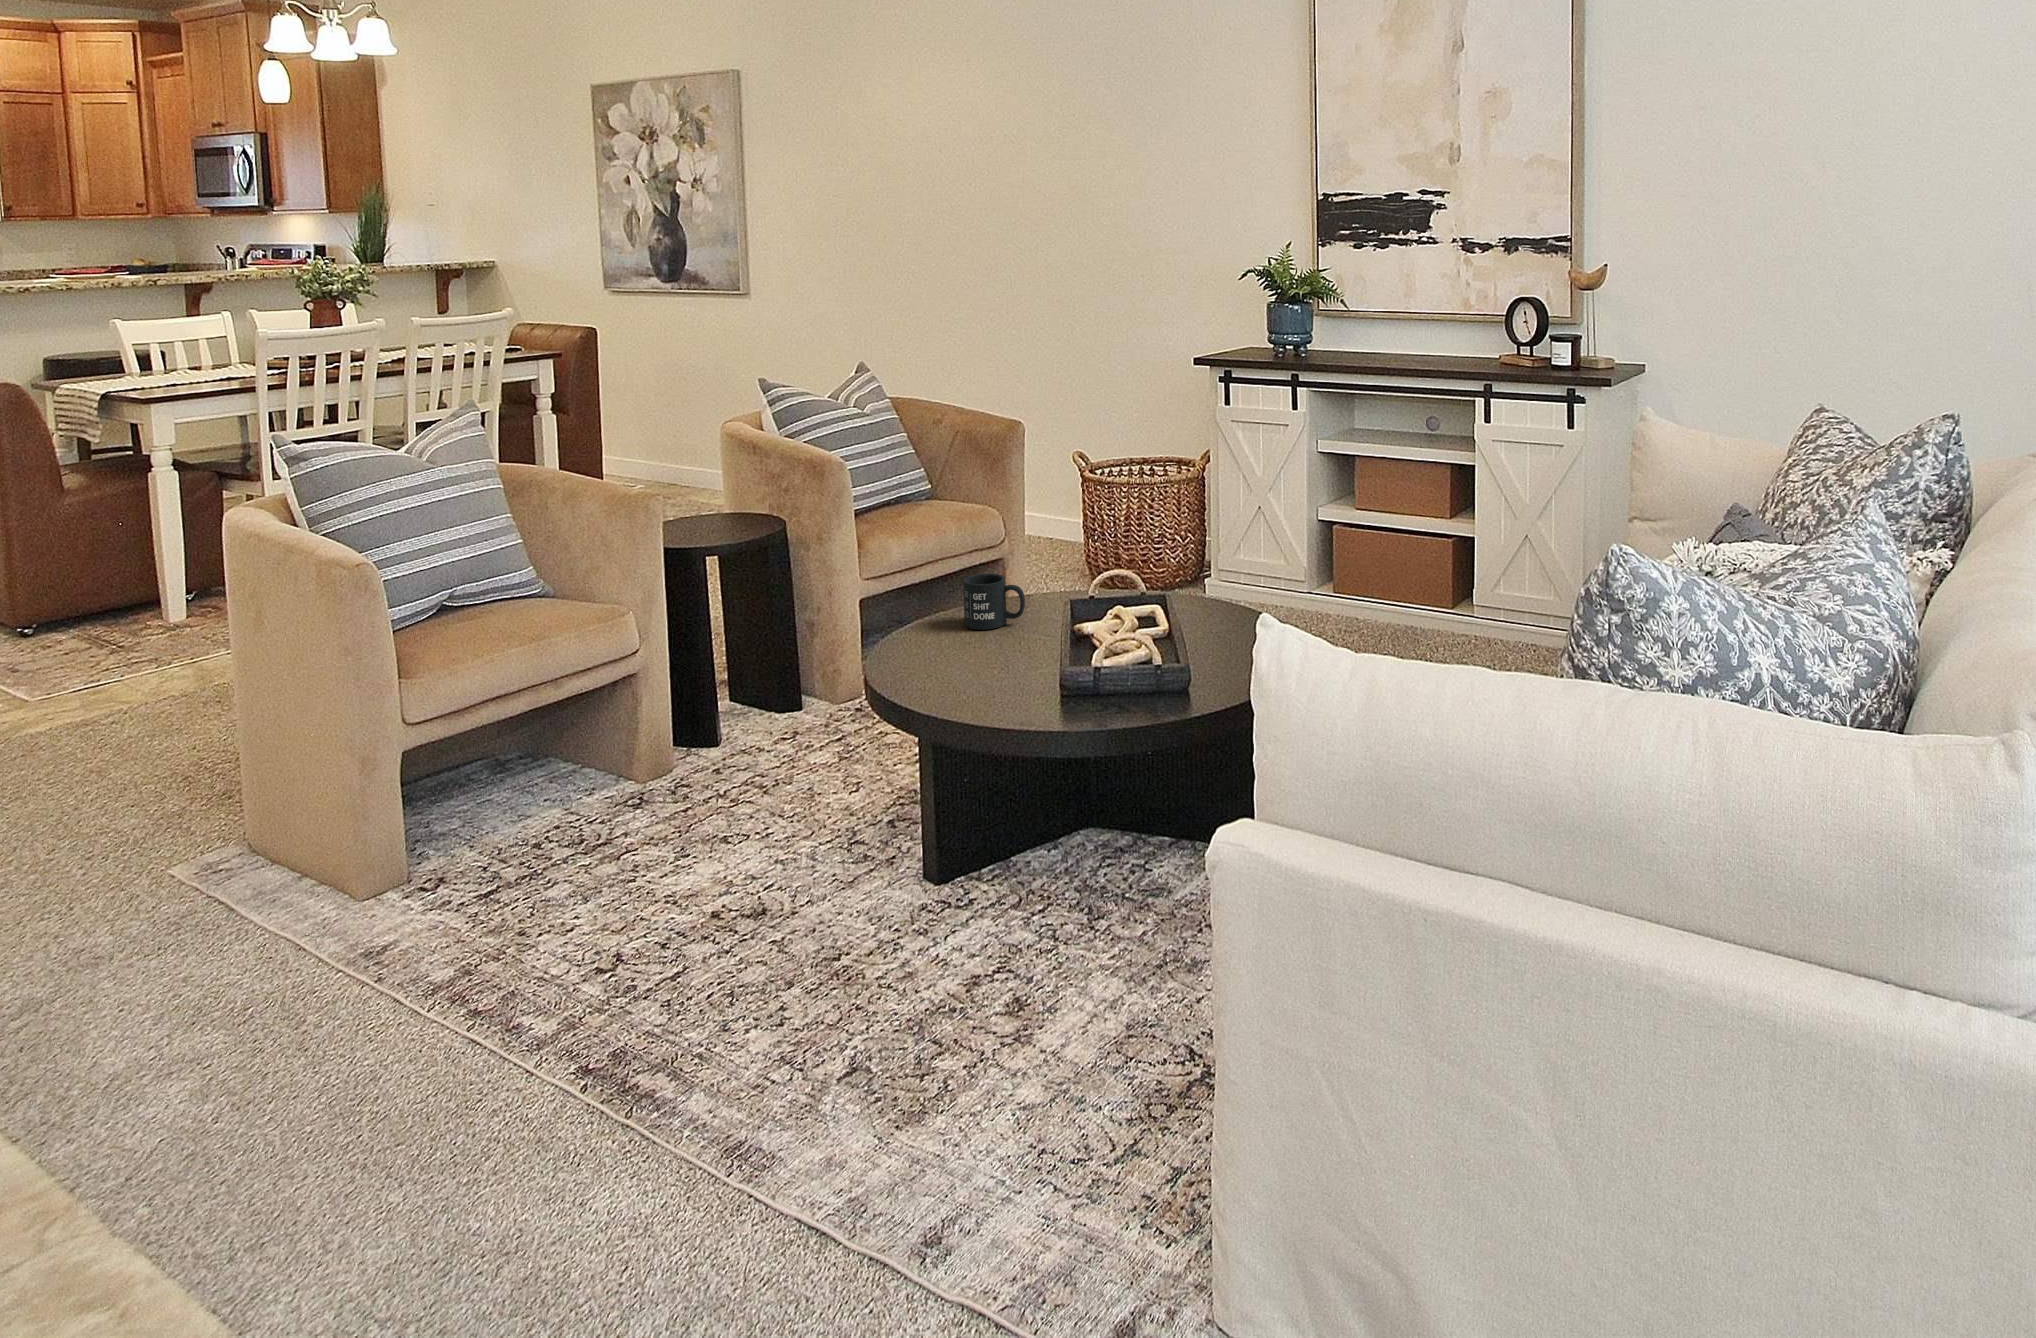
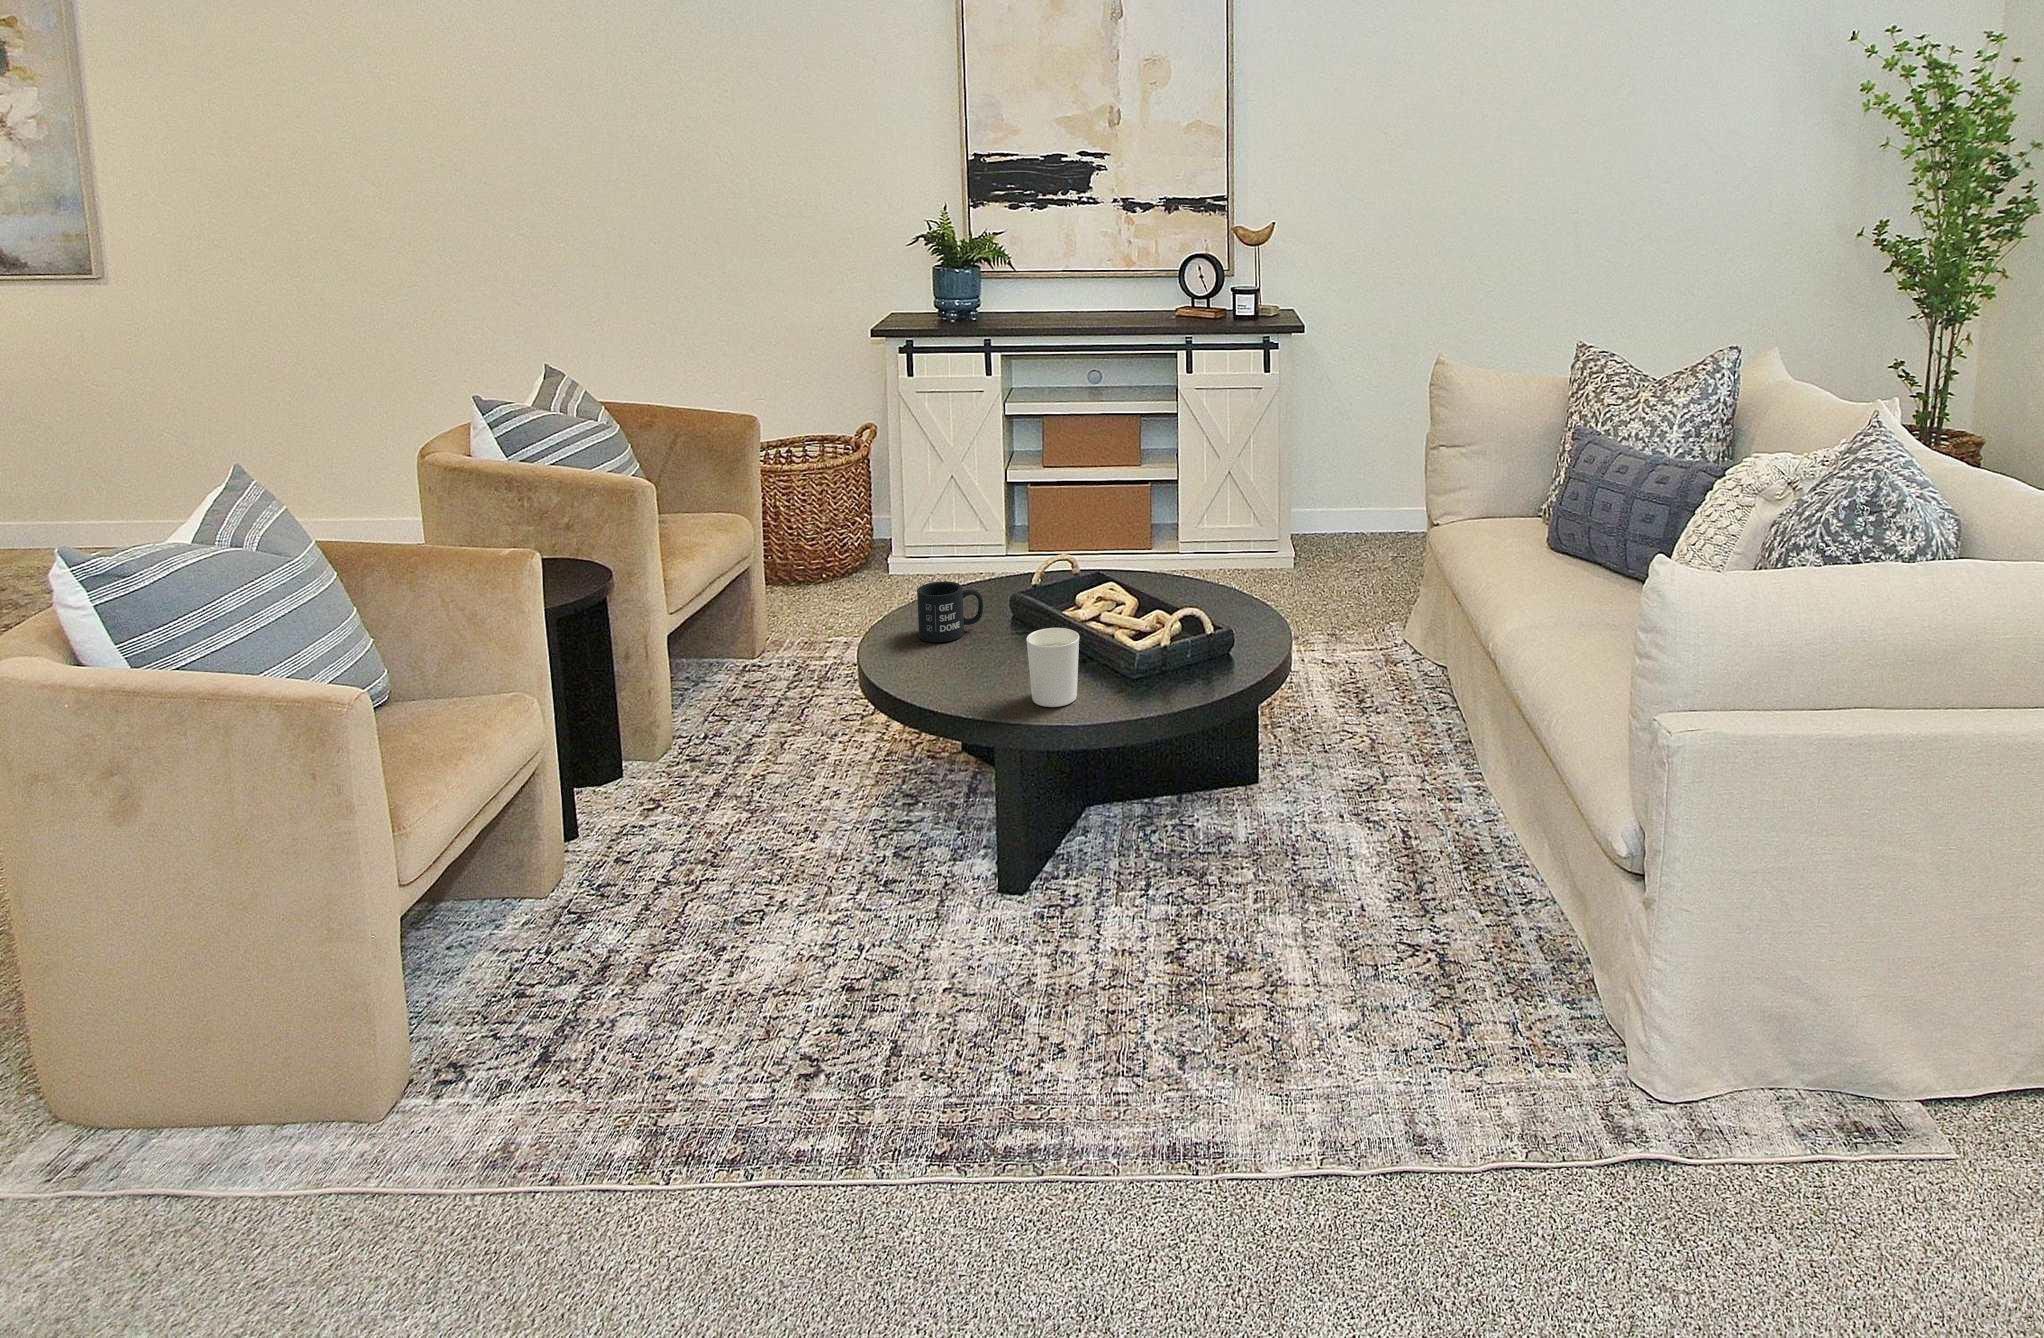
candle holder: none [958,623,1010,699] -> present [1026,628,1080,707]

